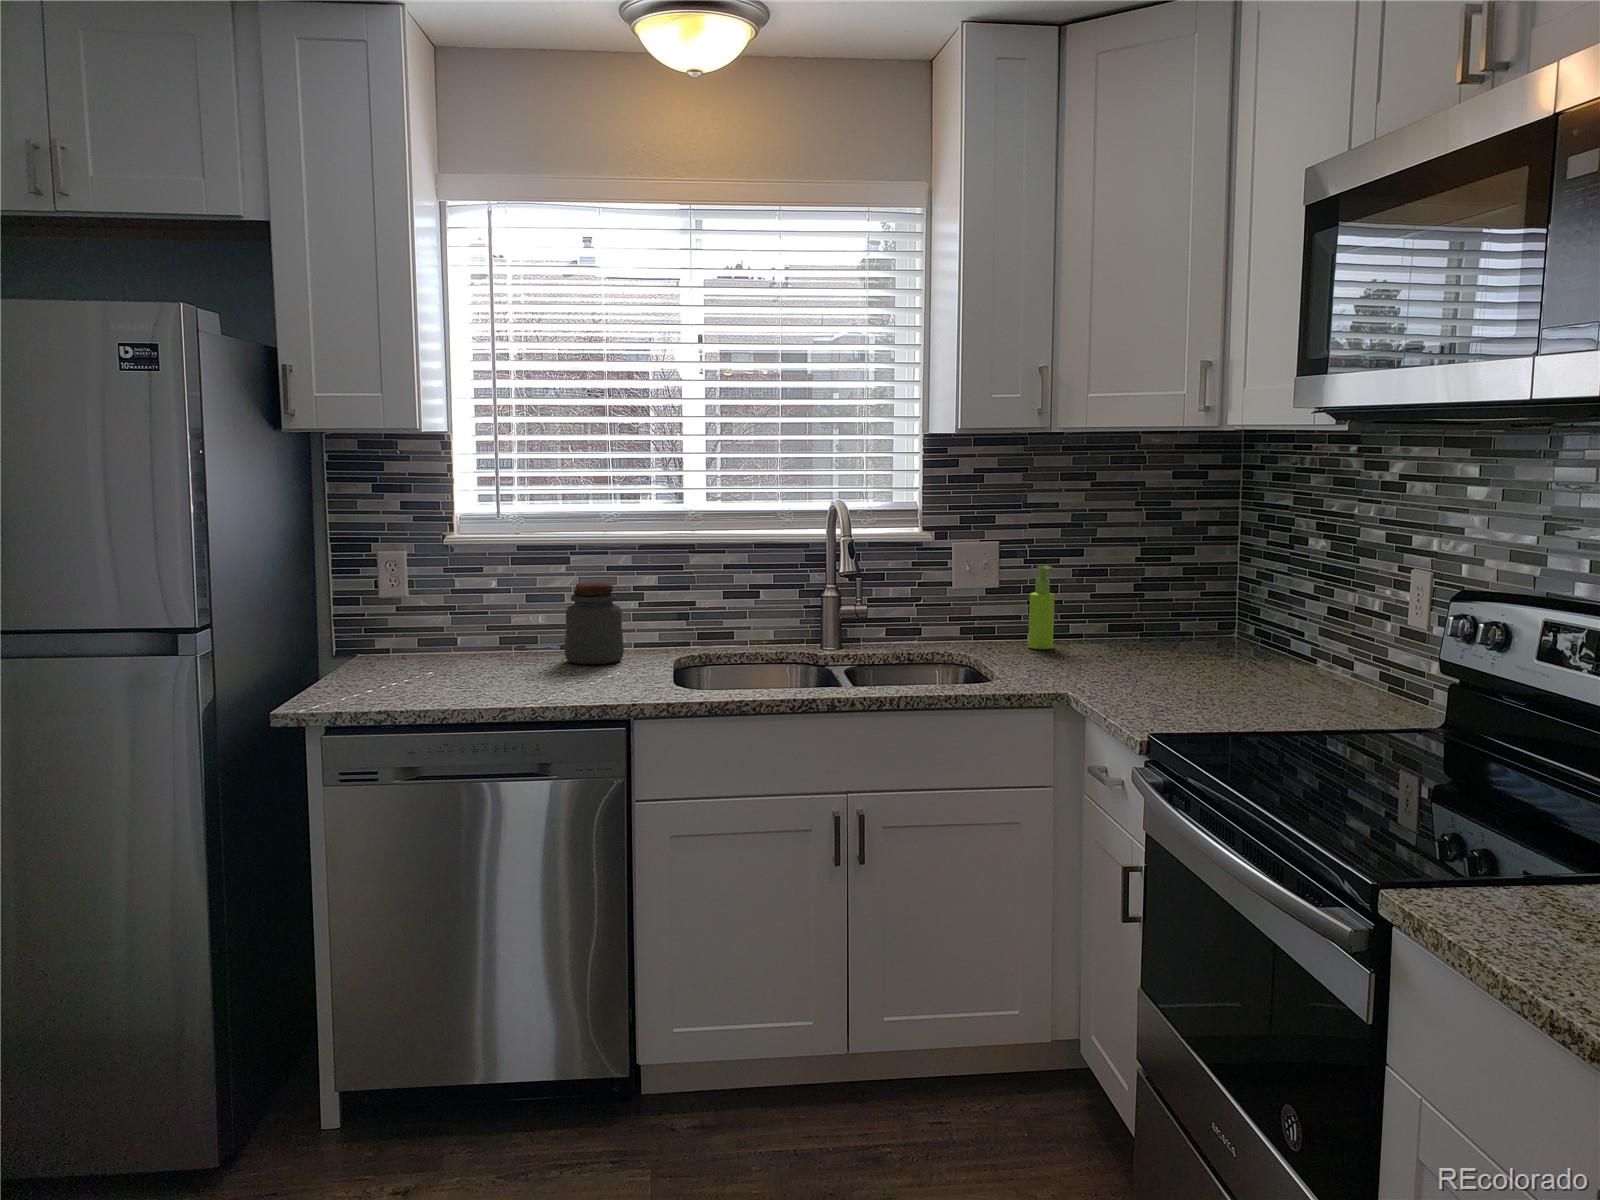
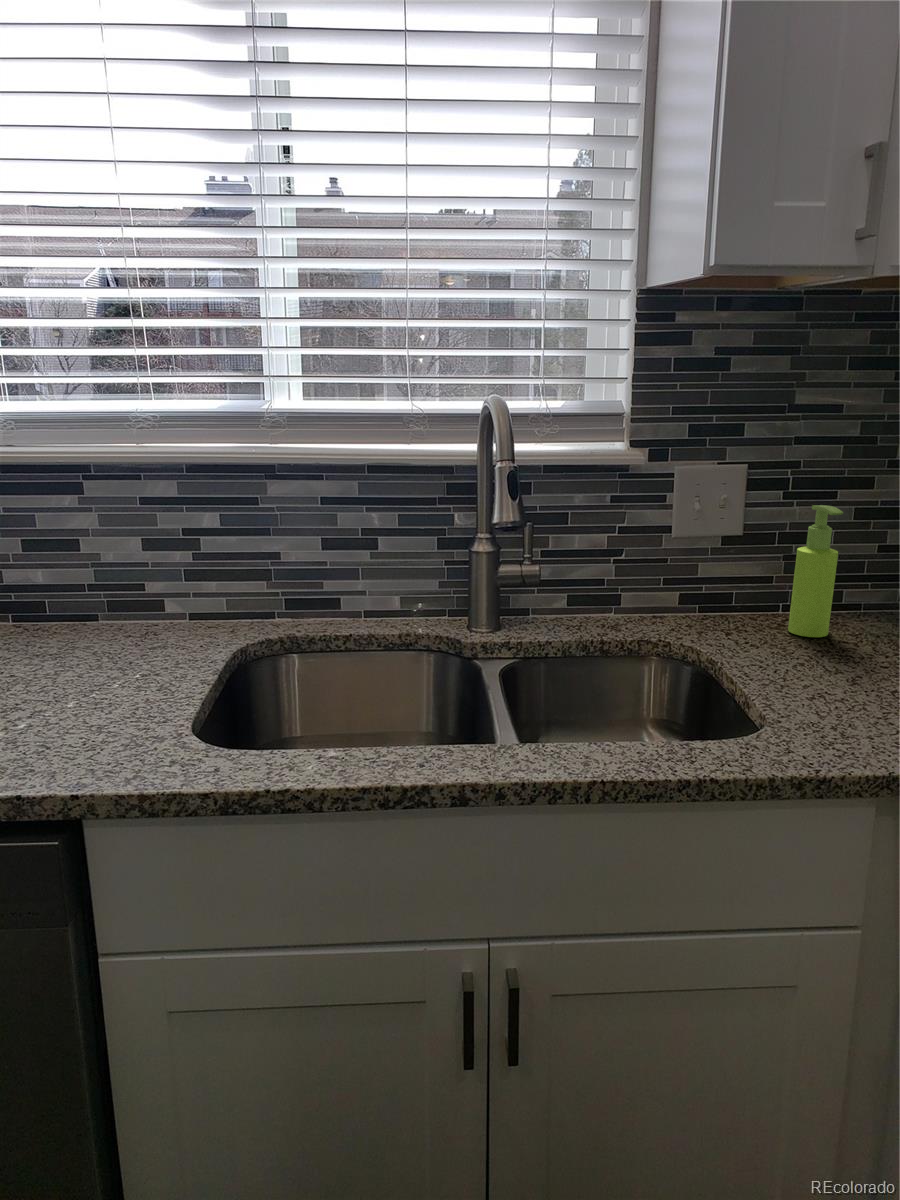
jar: present [565,583,624,665] -> none [54,527,154,662]

